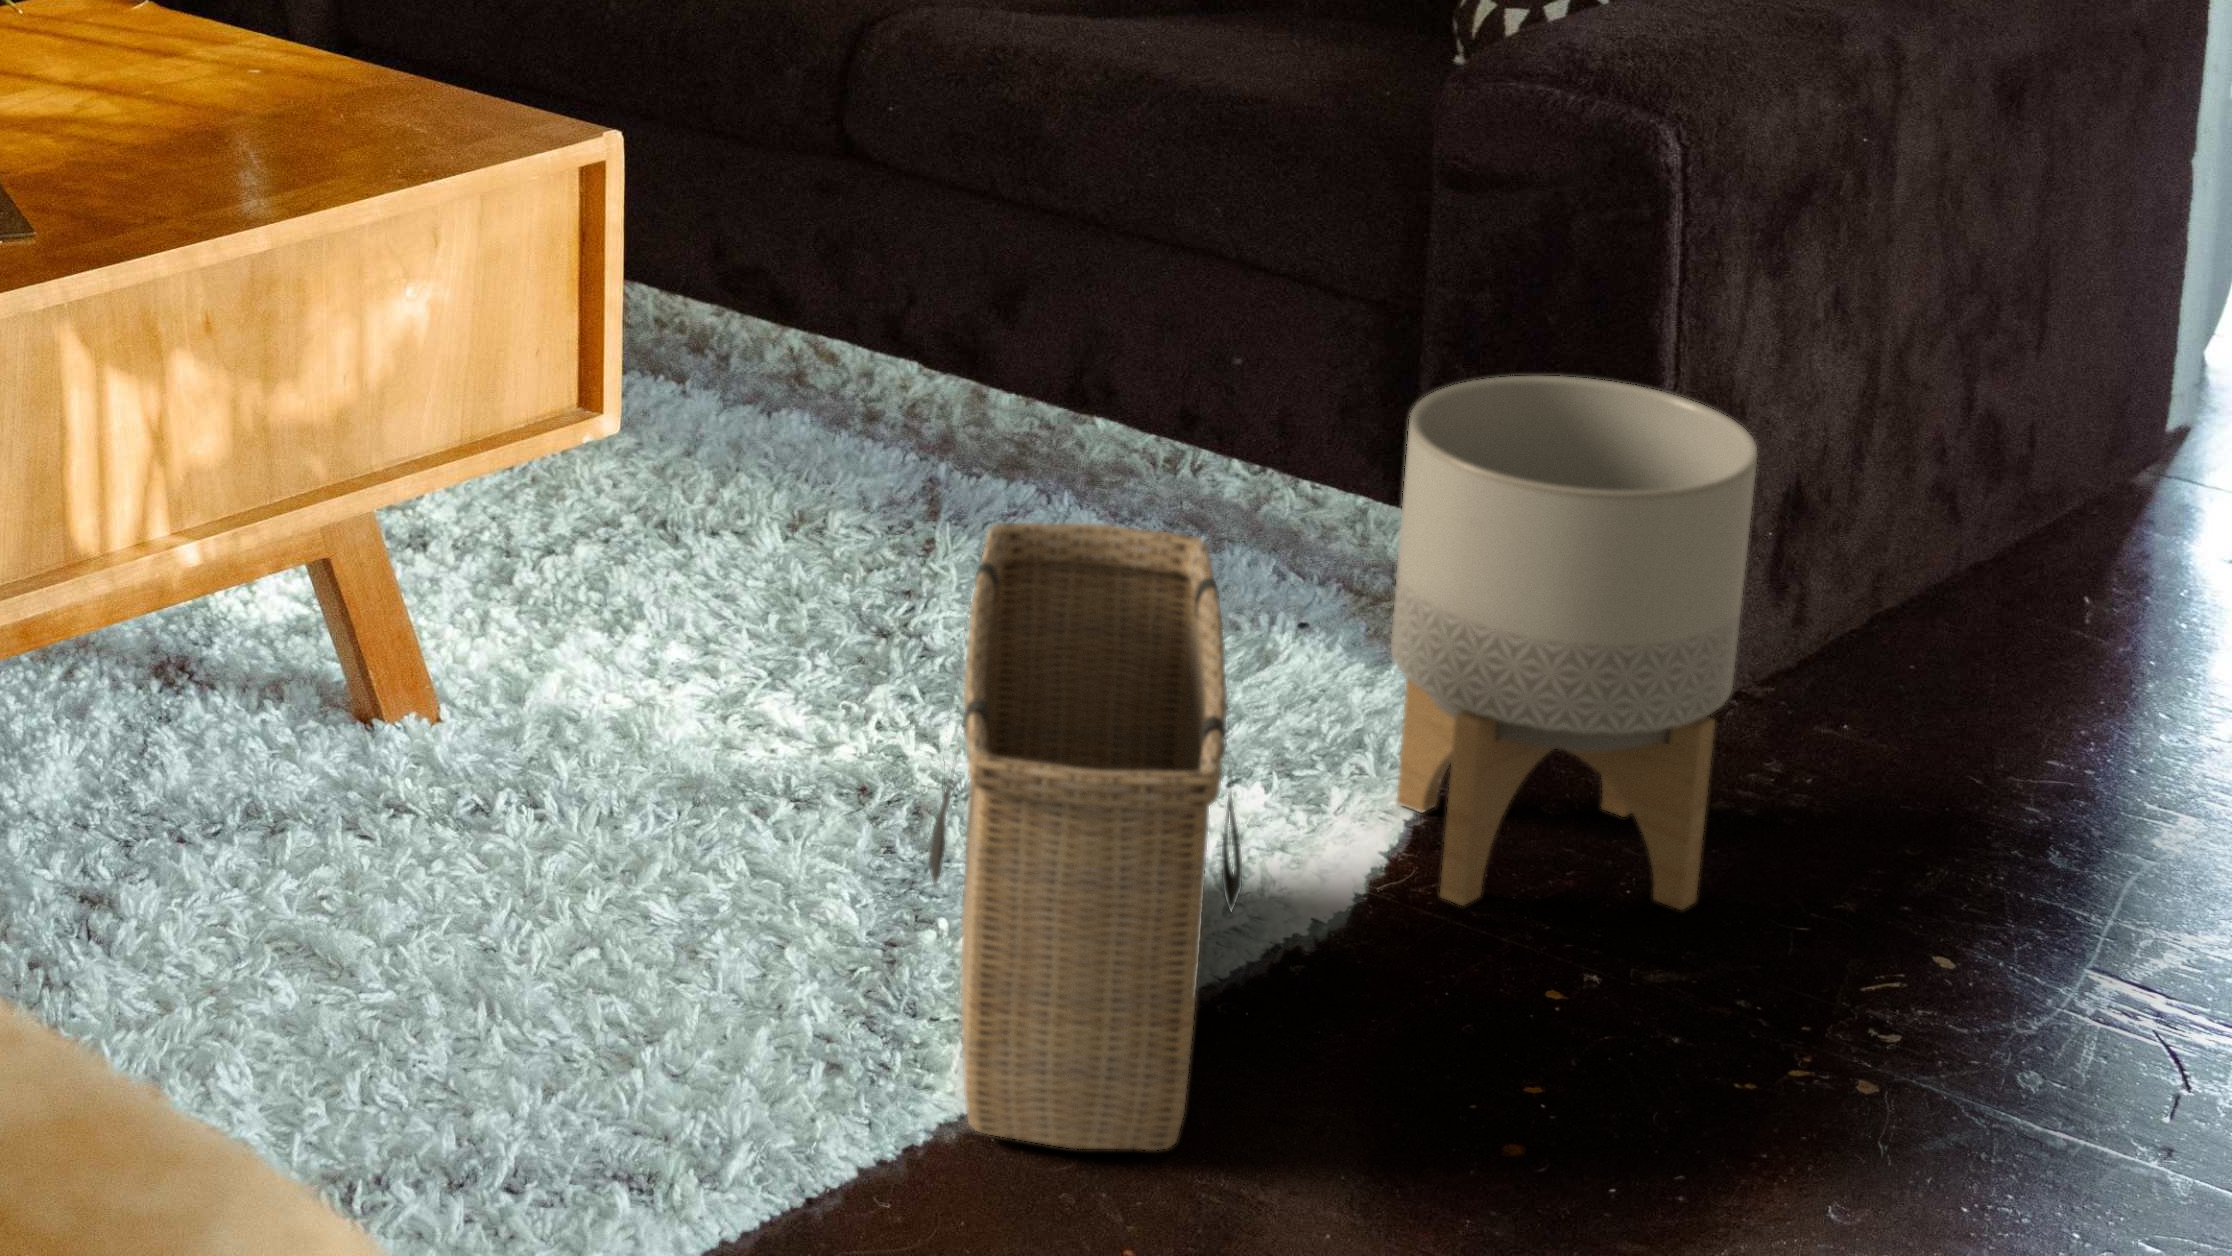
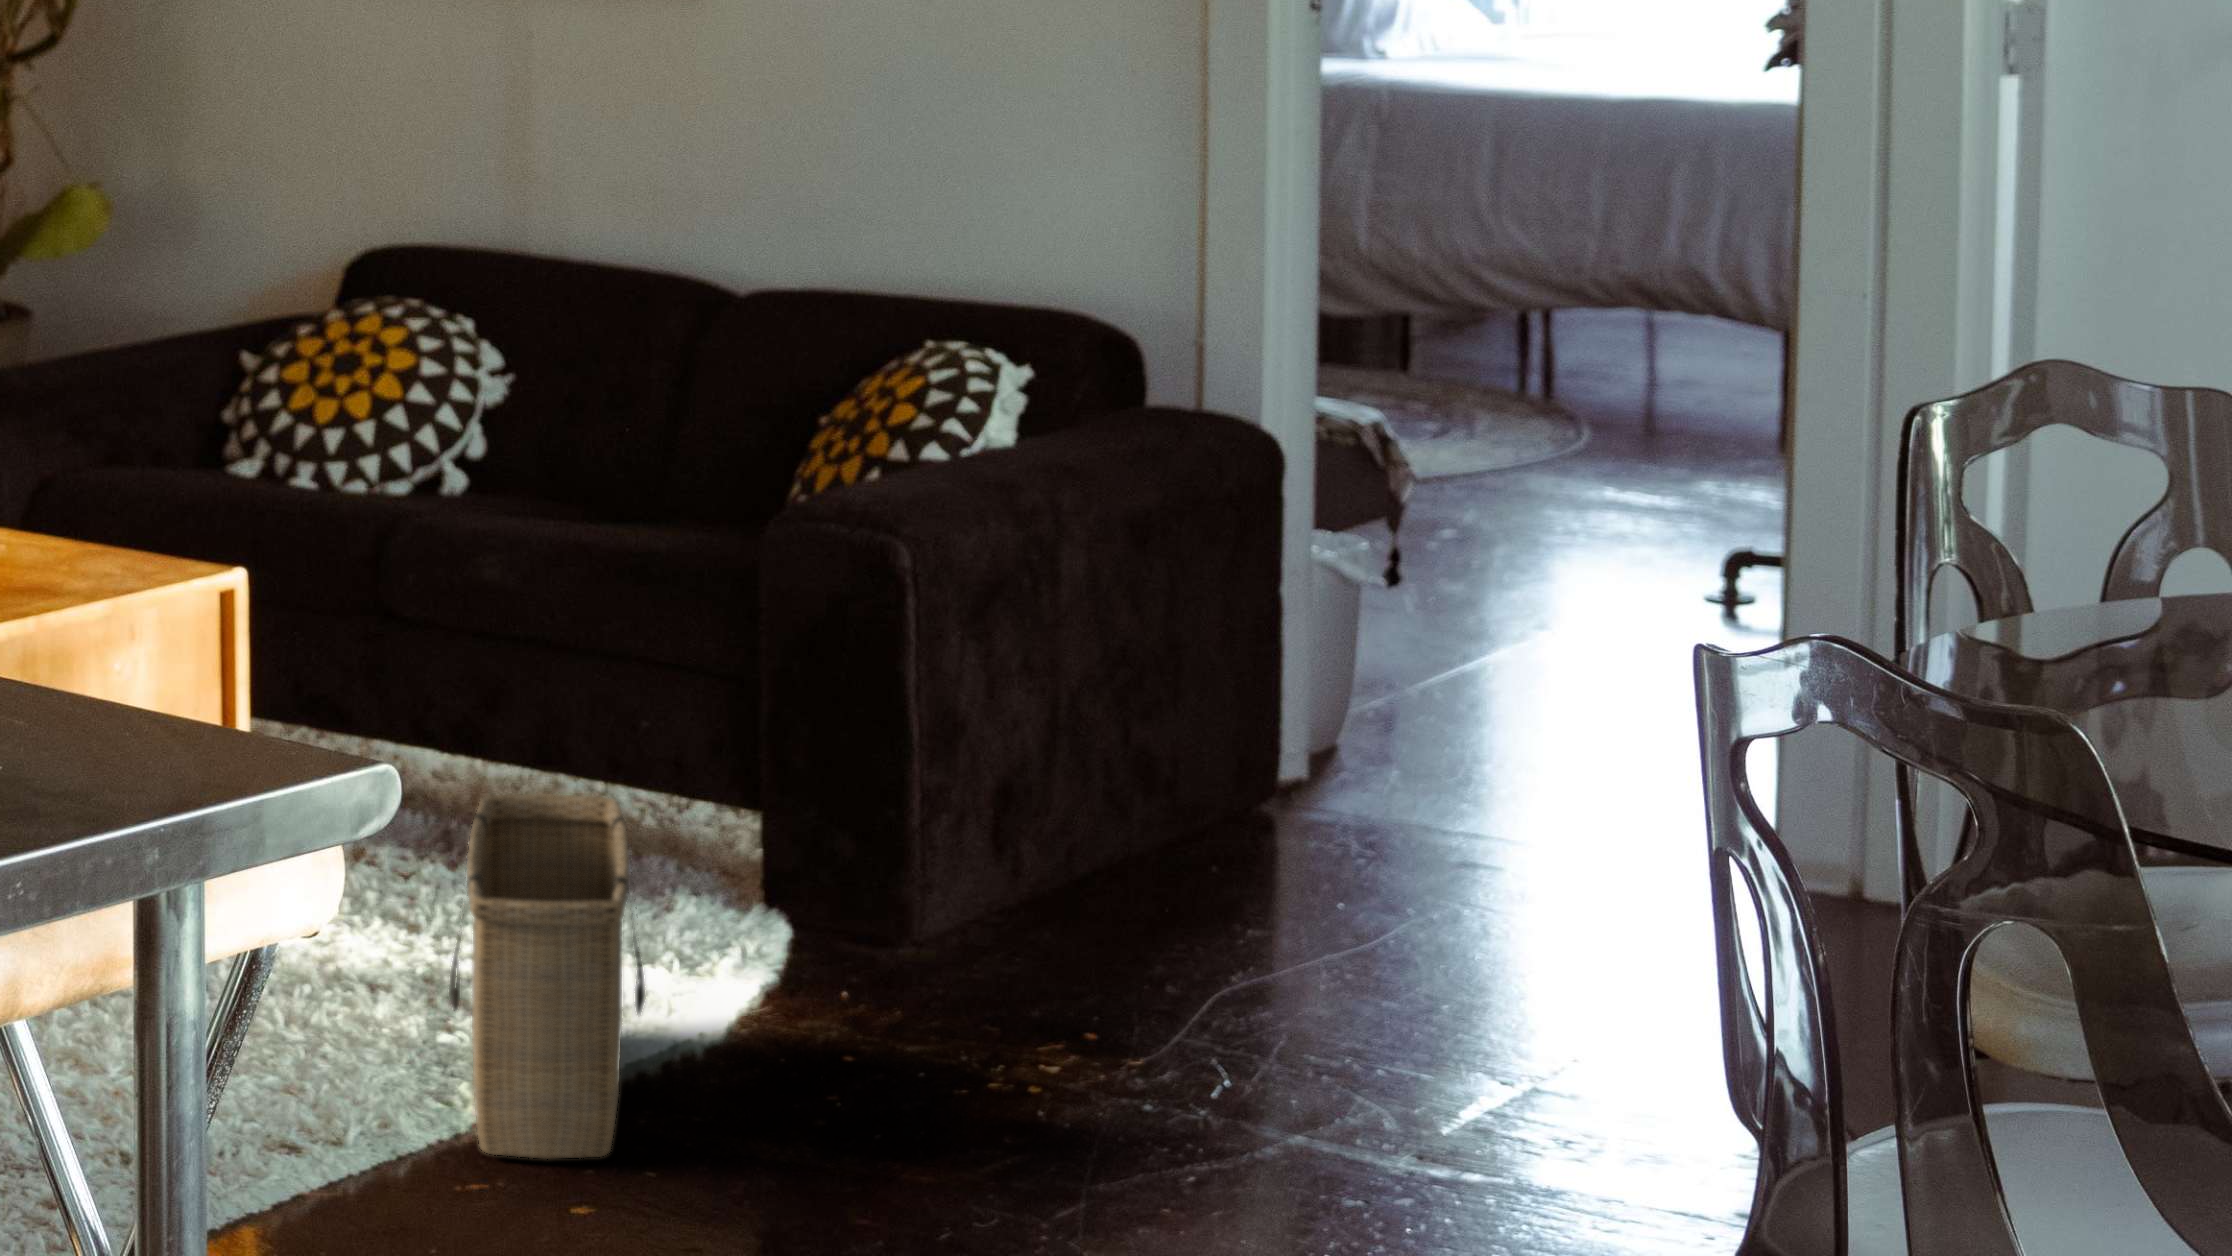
planter: present [1391,376,1758,910] -> none [742,701,959,1039]

